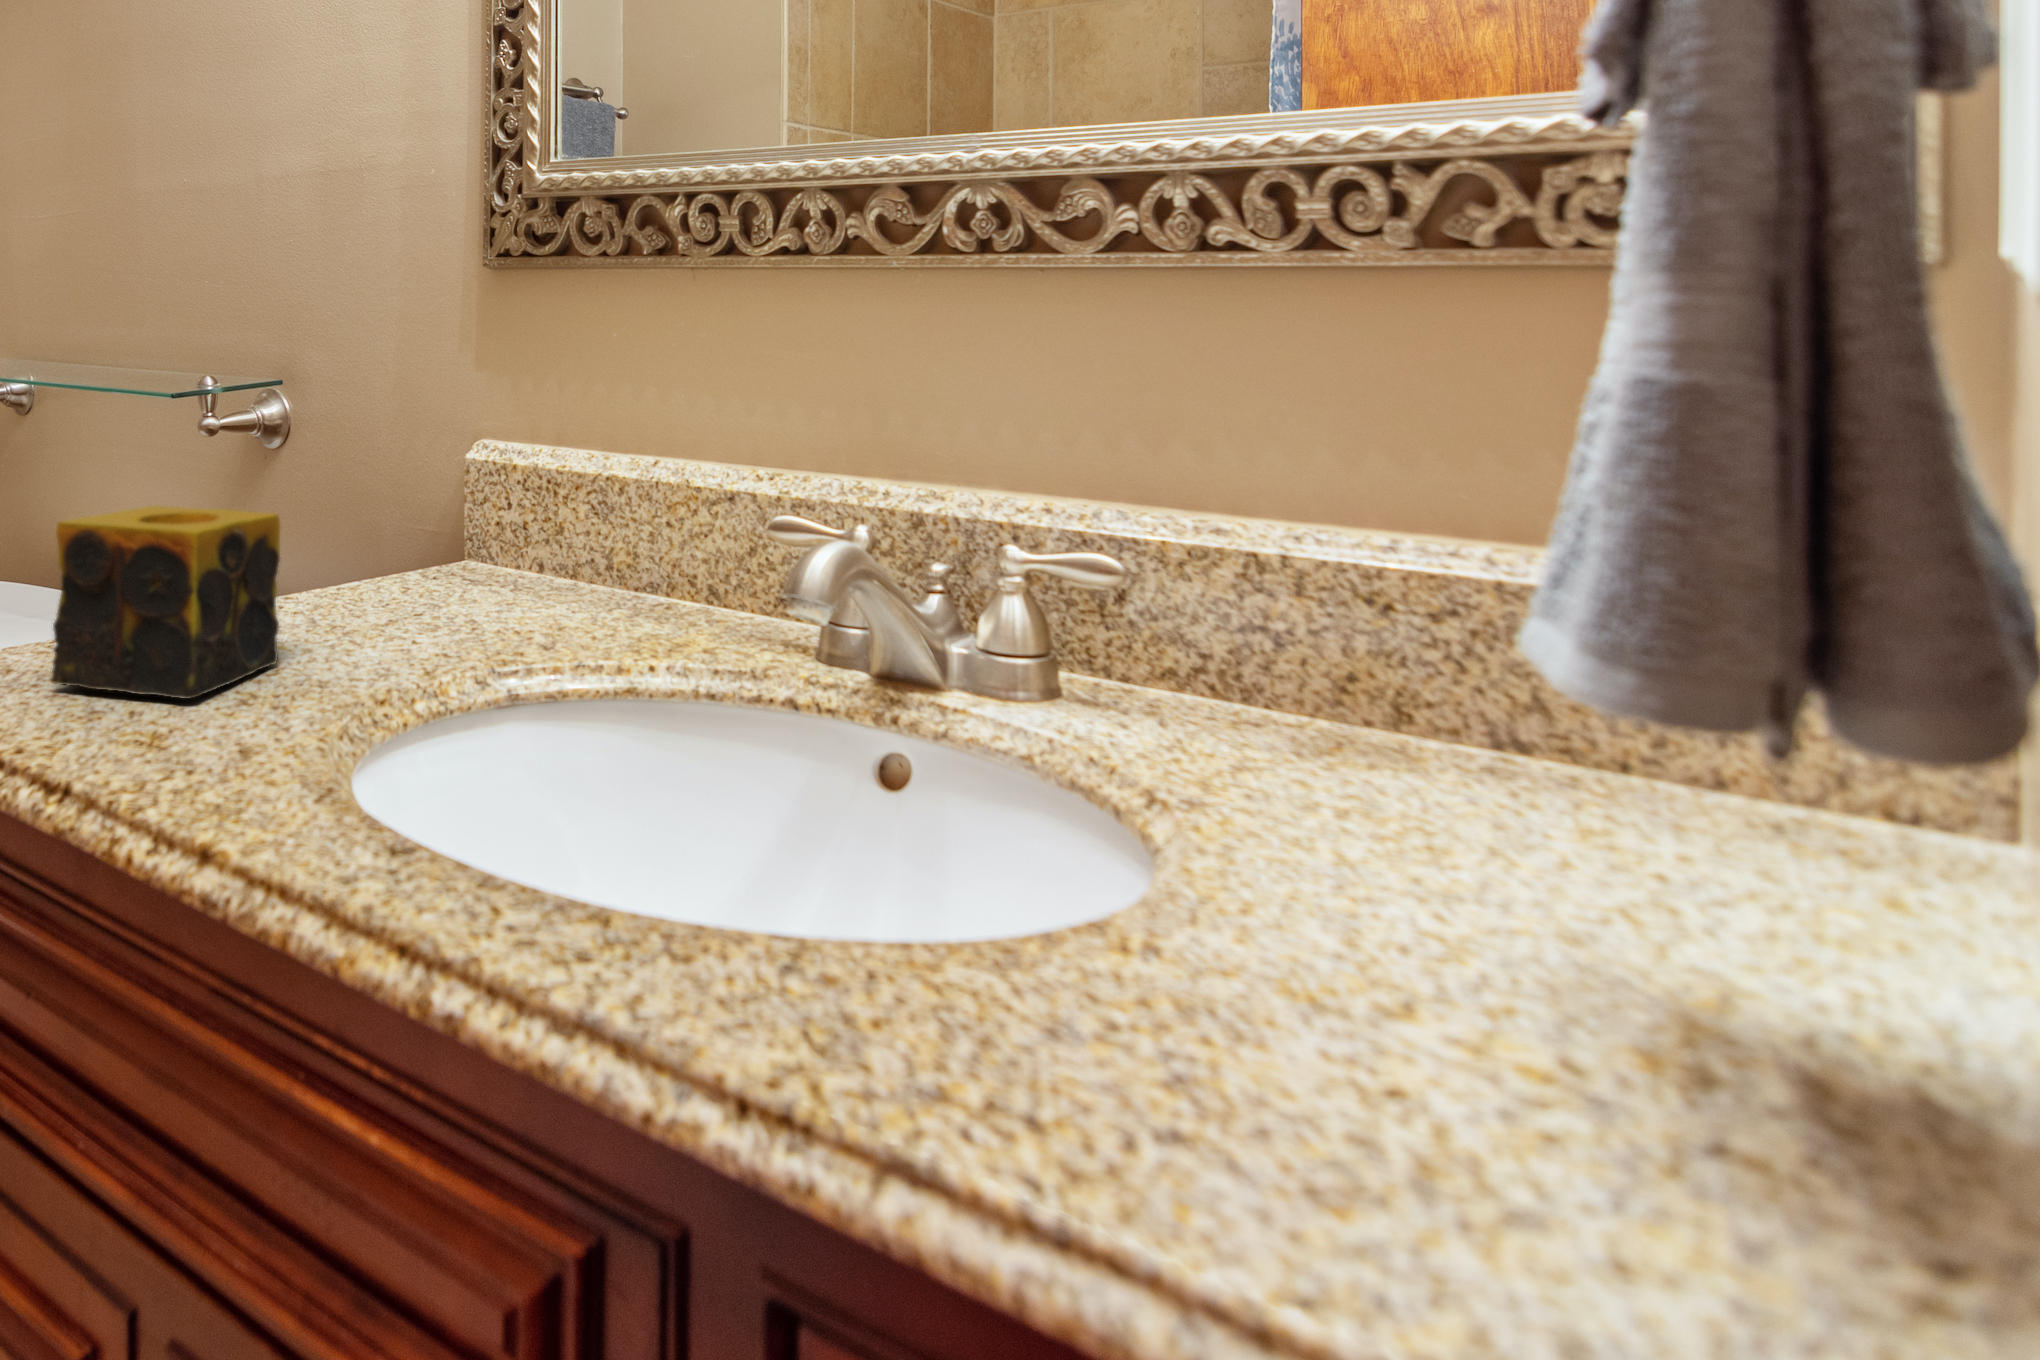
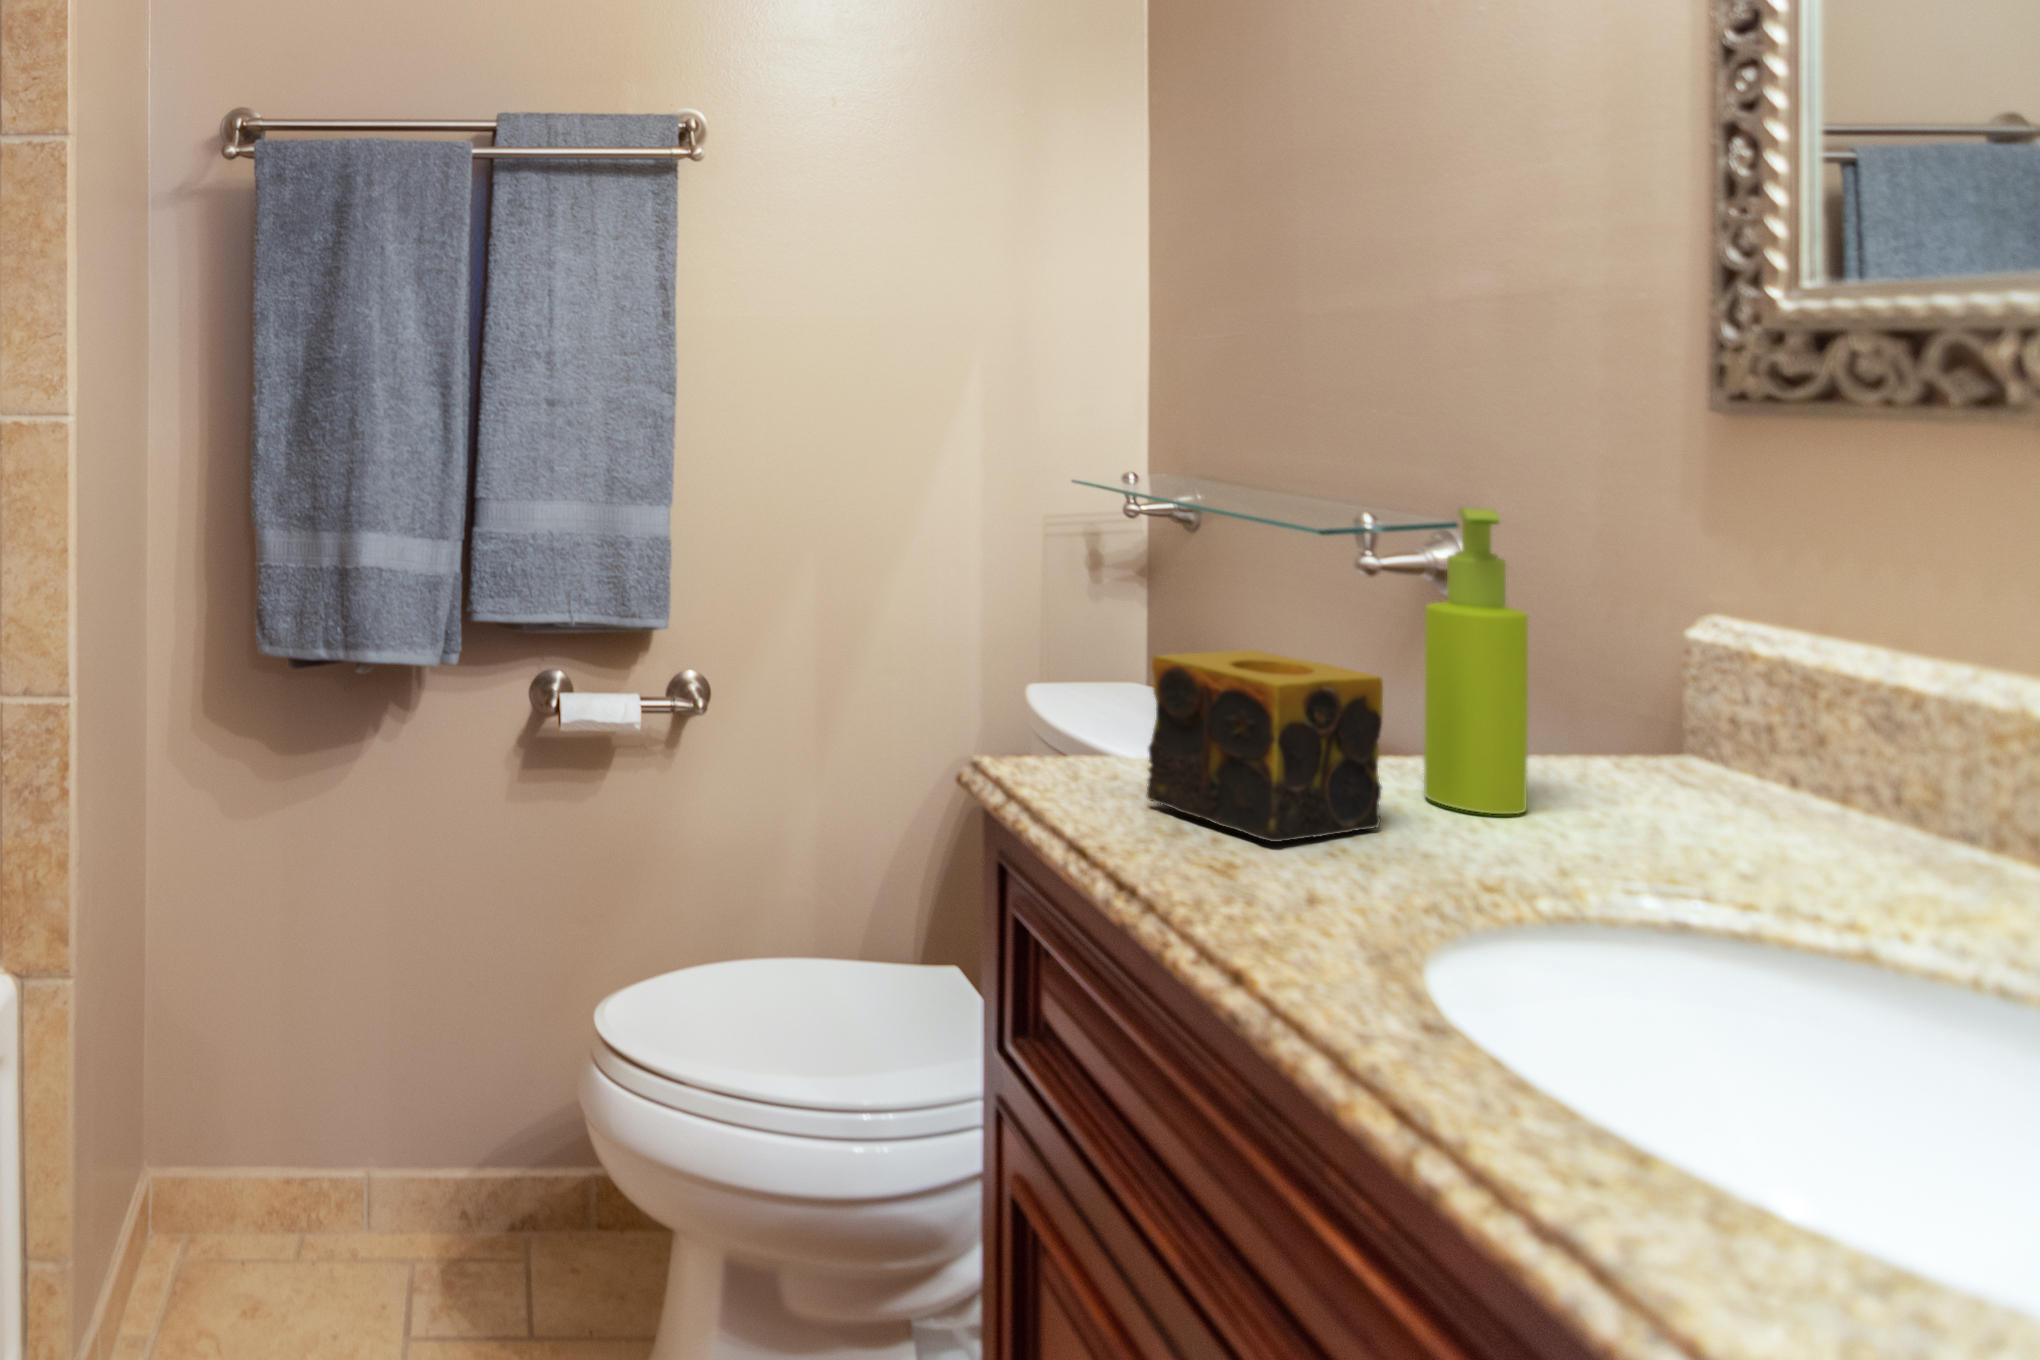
soap dispenser: none [300,349,382,632] -> present [1424,508,1528,814]

